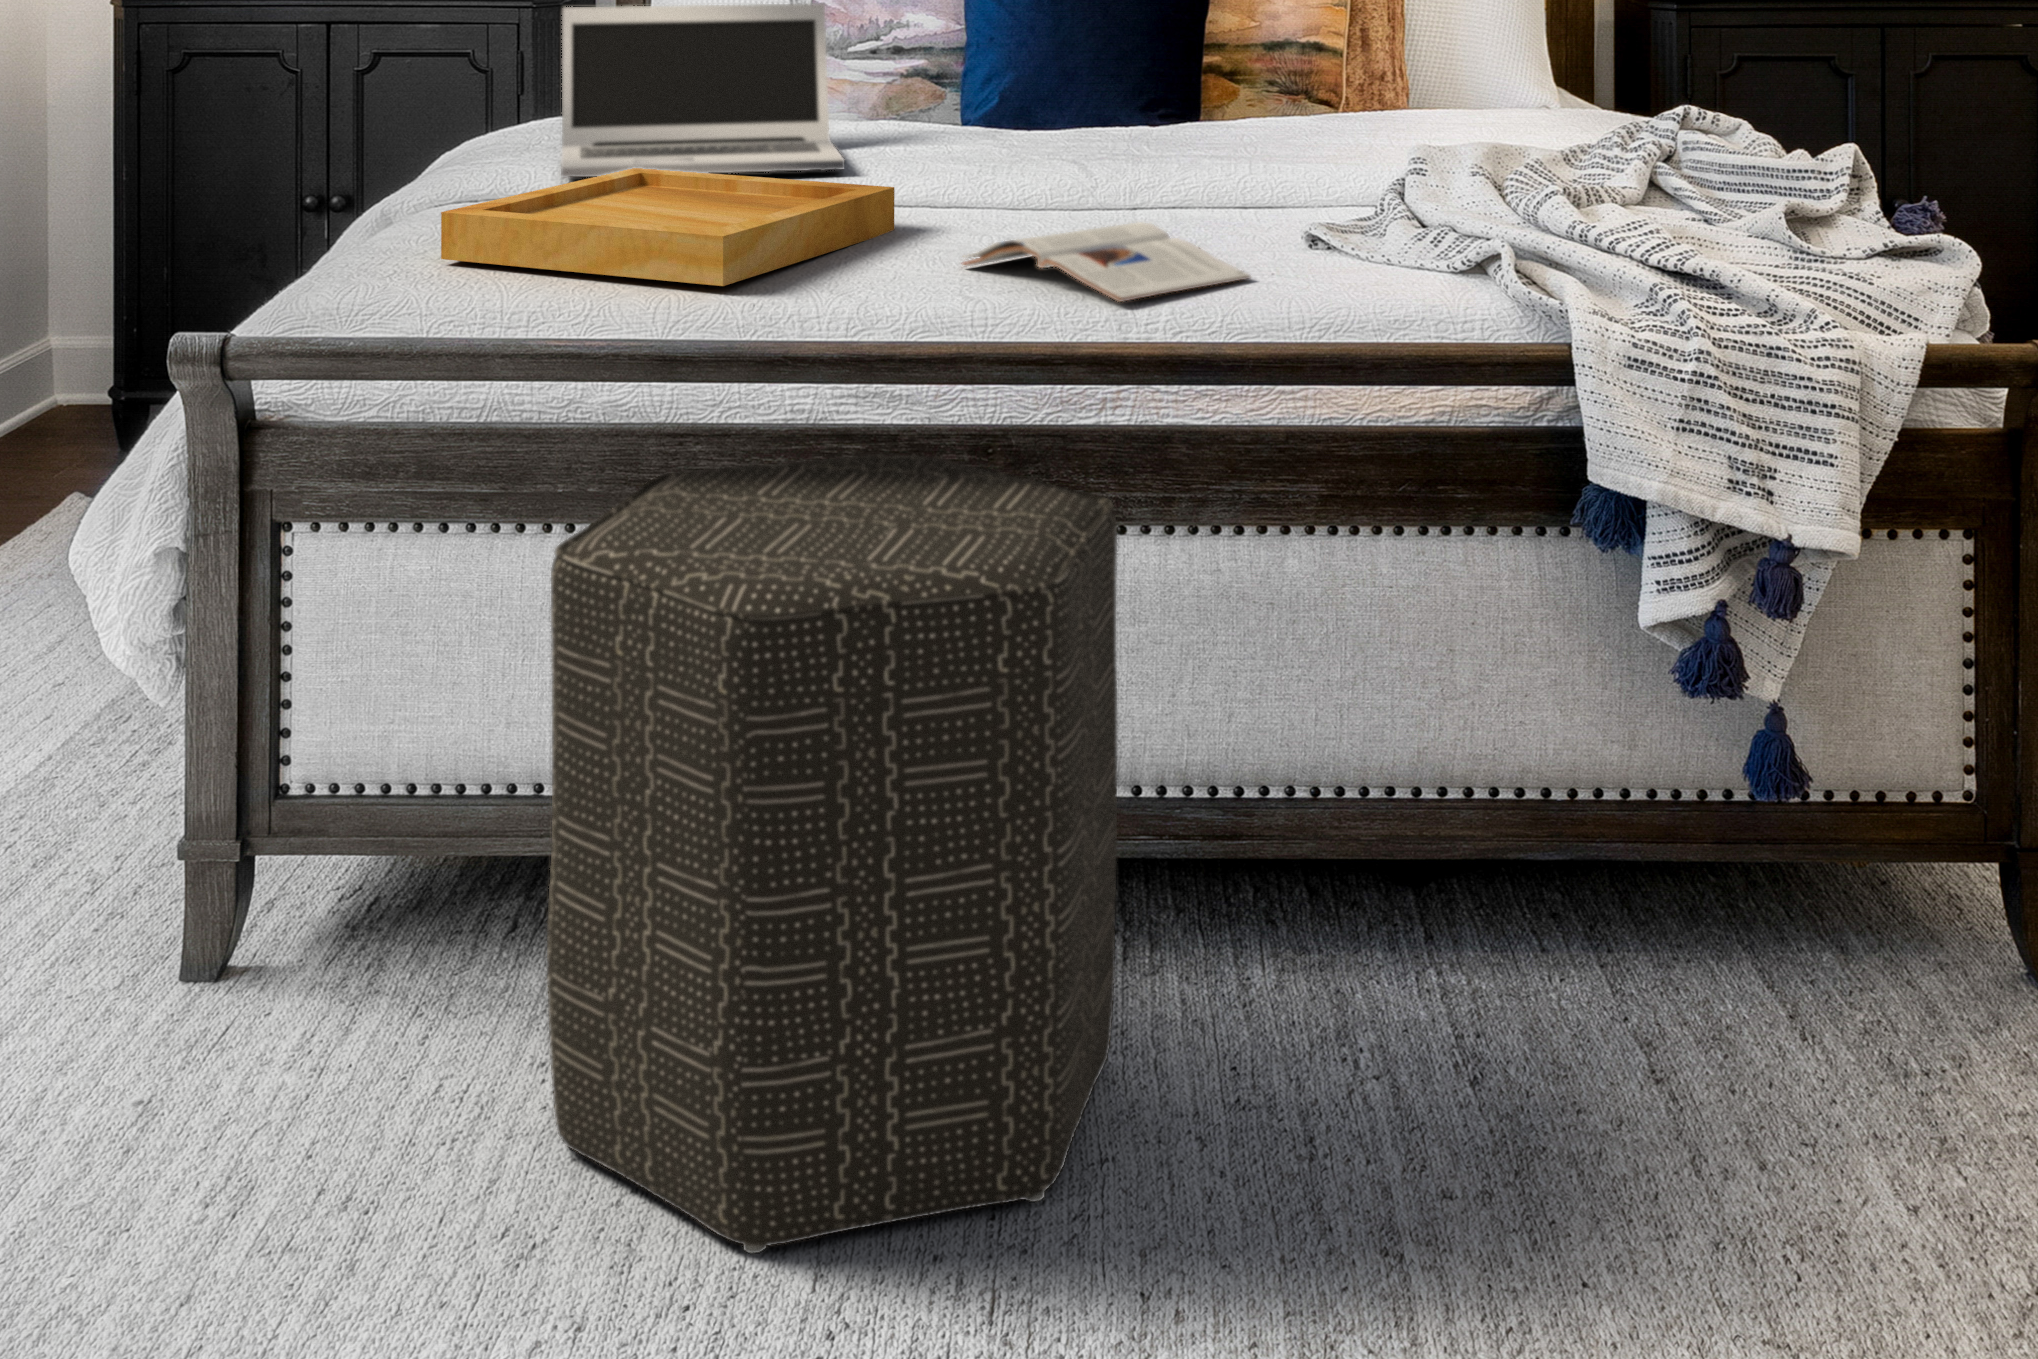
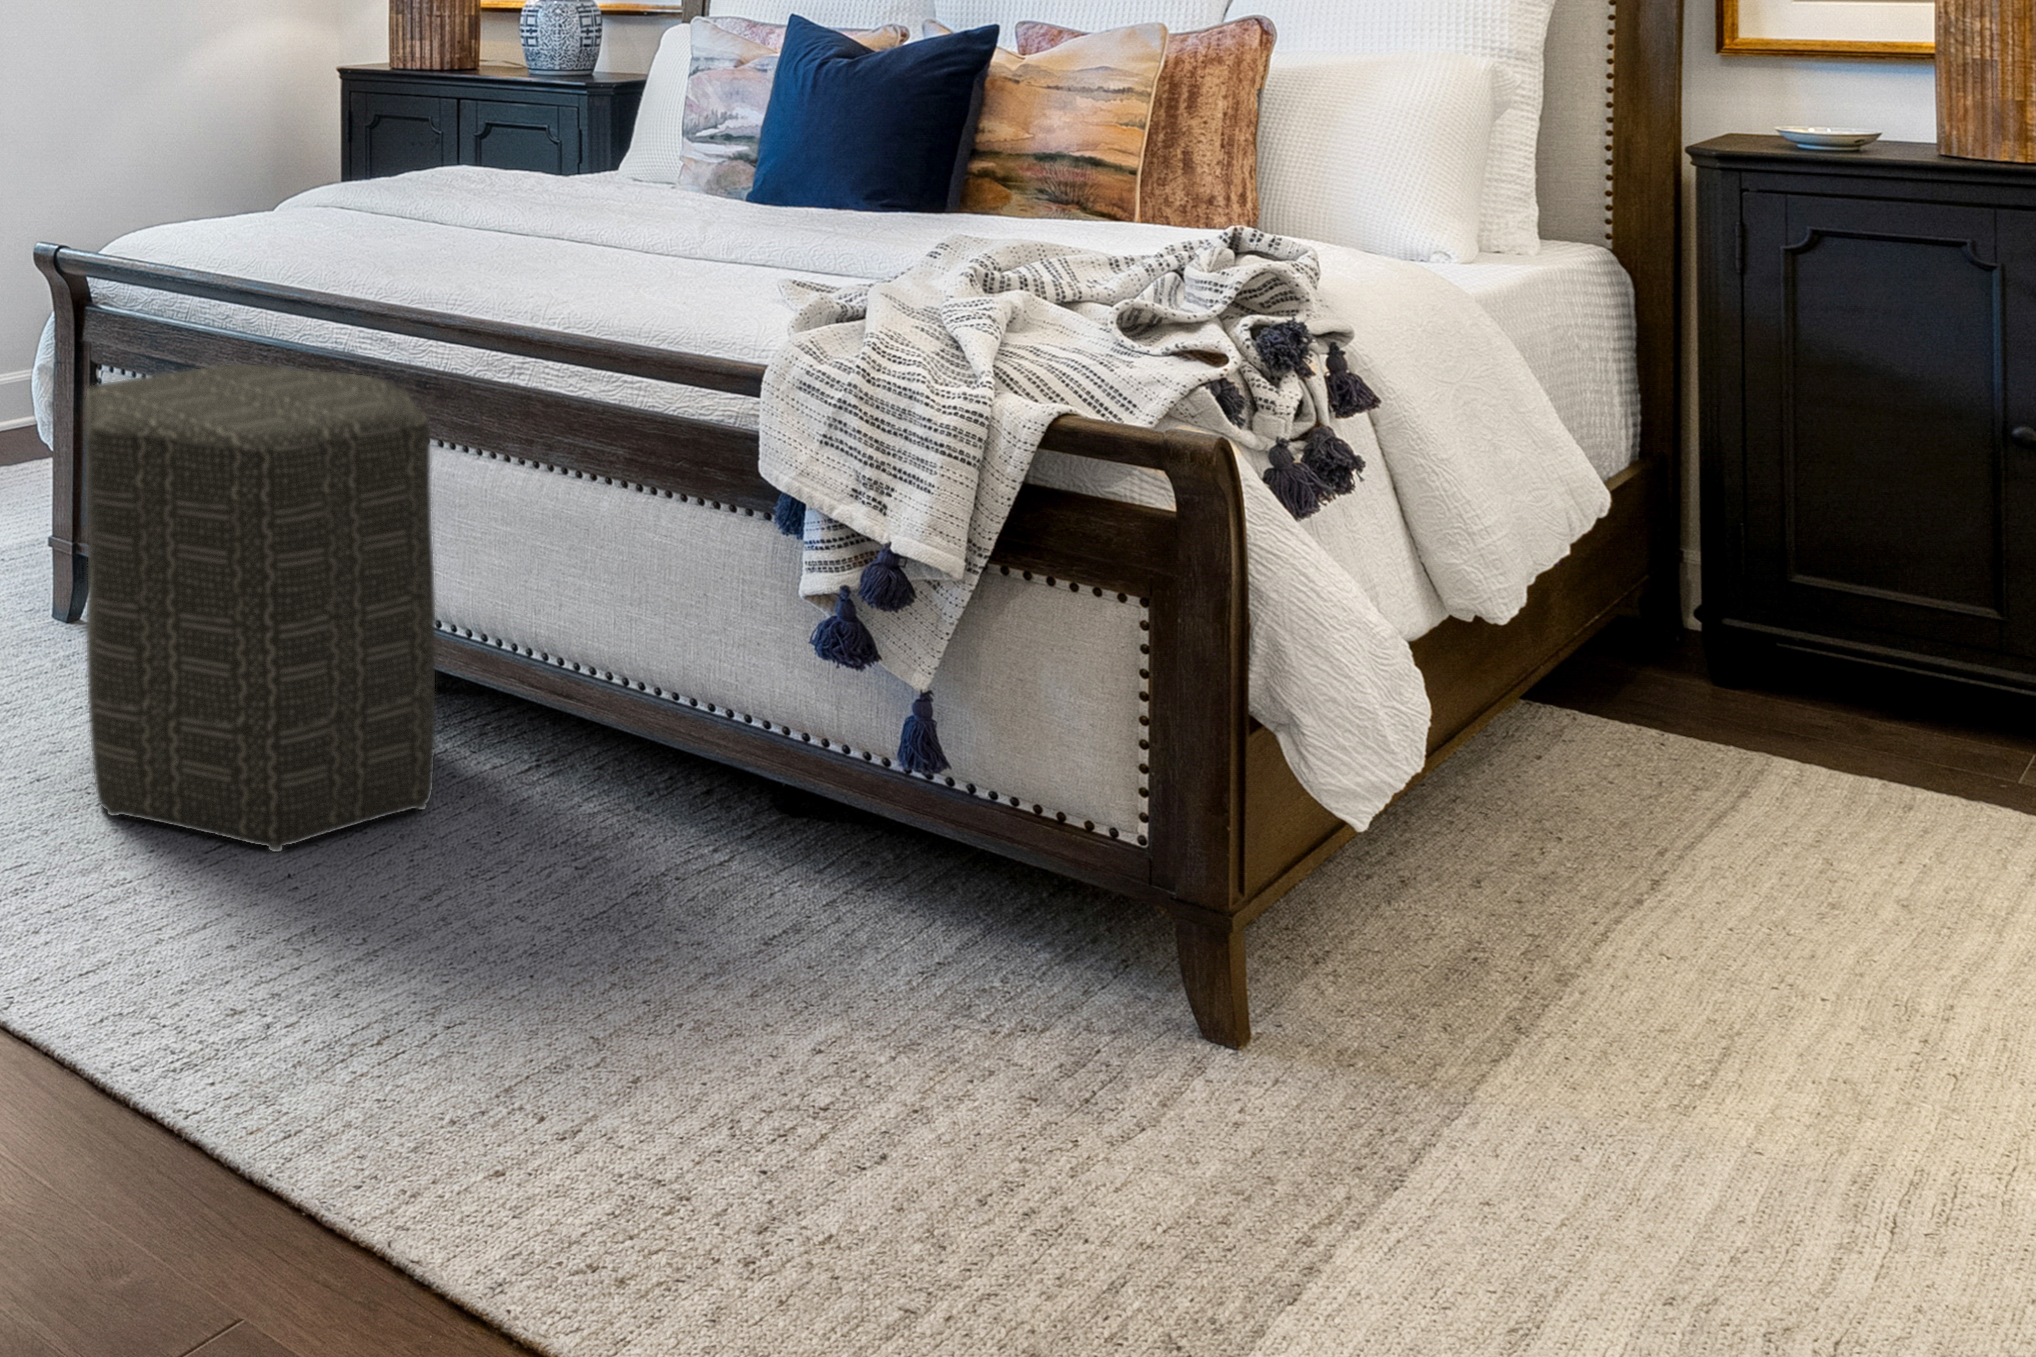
laptop: present [561,3,845,178] -> none [437,72,683,201]
tray: present [441,168,894,286] -> none [256,184,556,257]
magazine: present [963,222,1250,302] -> none [522,248,683,297]

